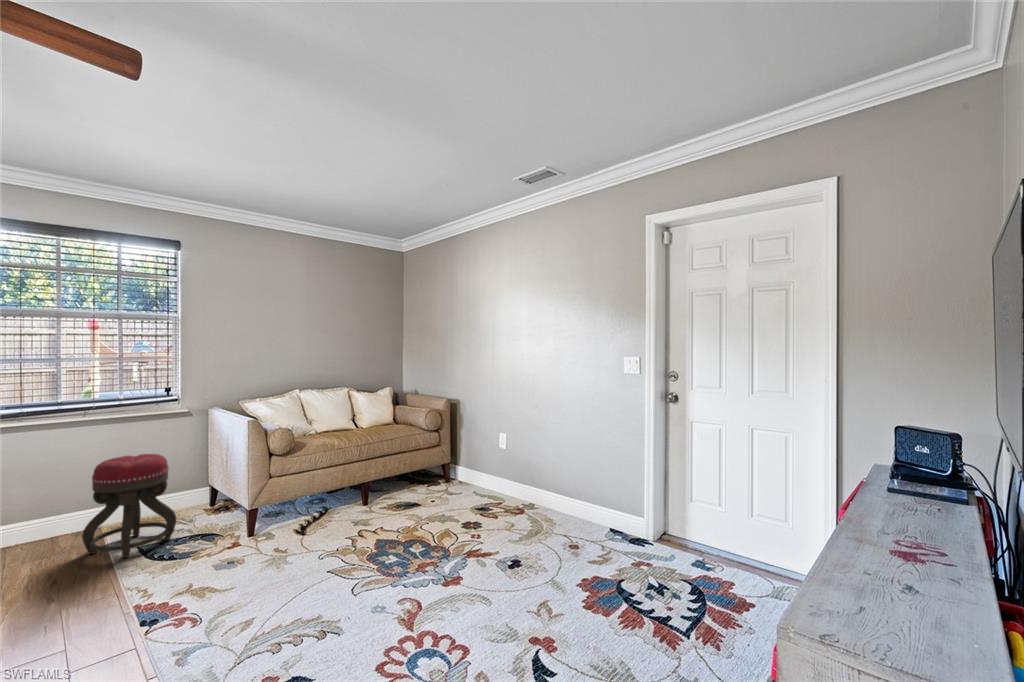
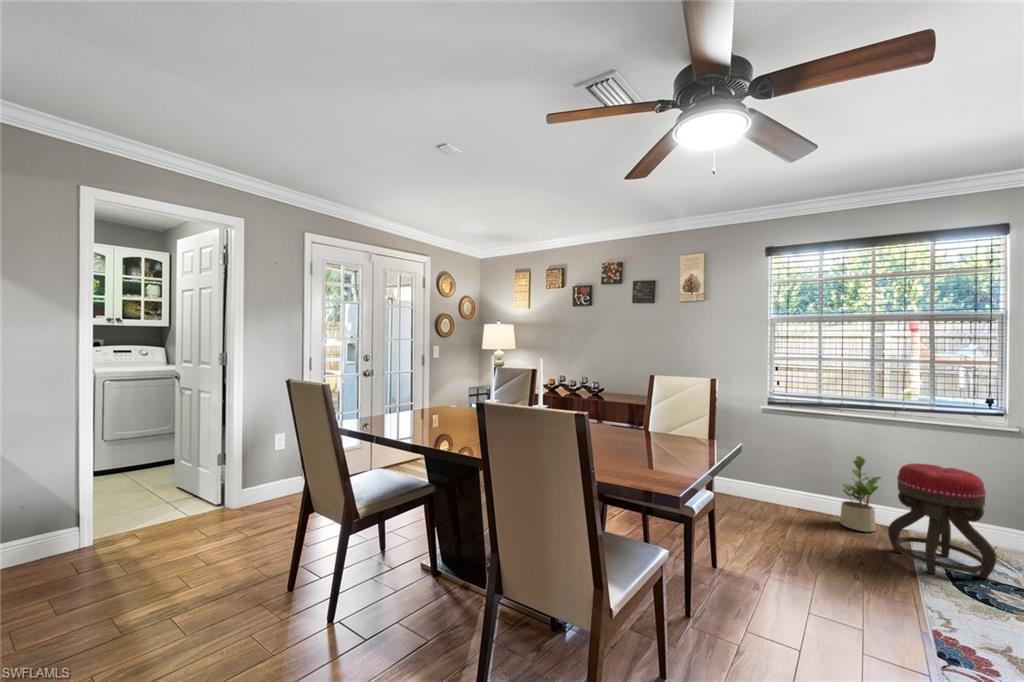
potted plant: none [21,468,72,554] -> present [840,456,881,532]

